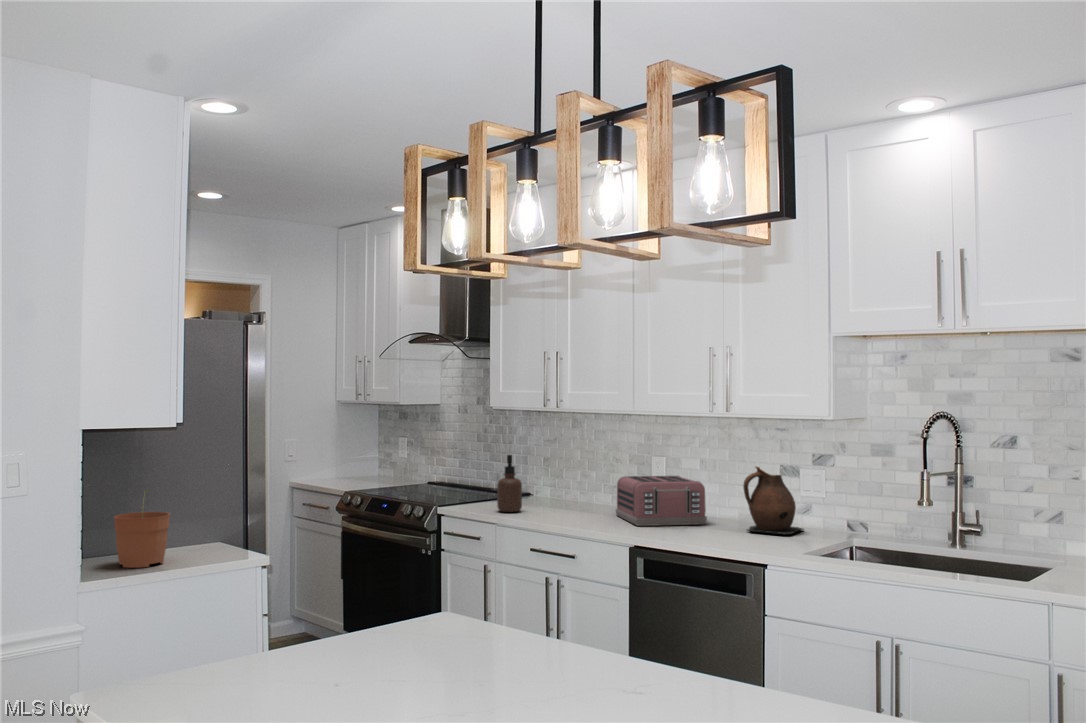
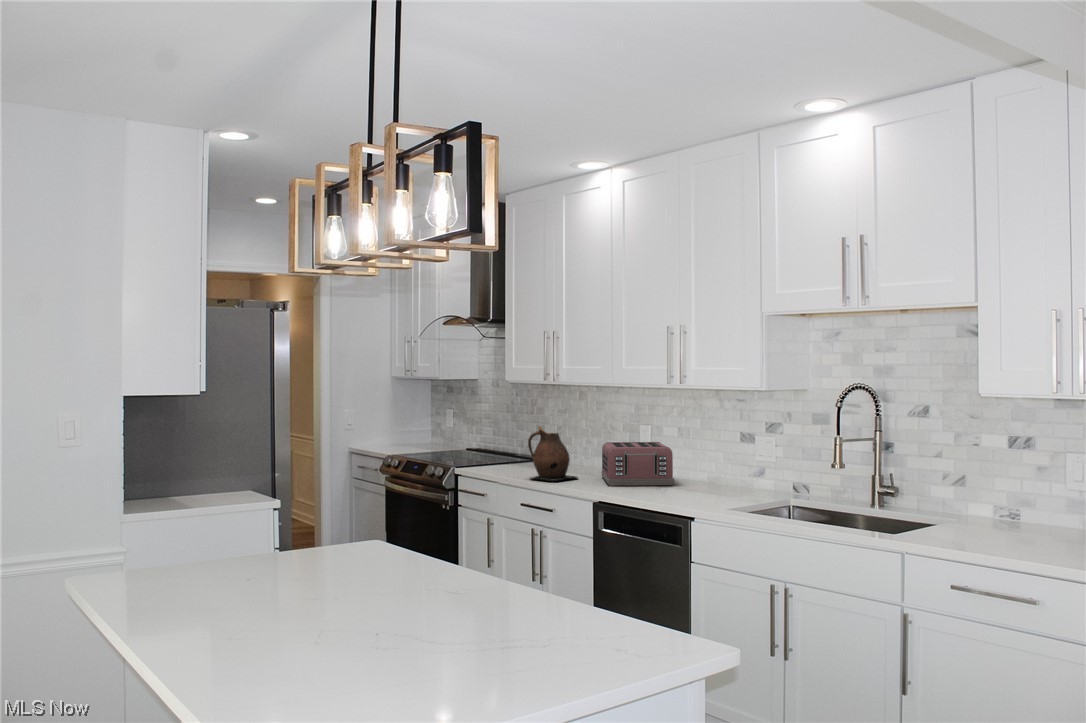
soap dispenser: present [497,455,522,512] -> none [500,423,522,474]
ceramic pitcher: present [743,466,804,535] -> present [528,426,577,481]
plant pot: present [114,490,170,568] -> none [165,450,210,512]

